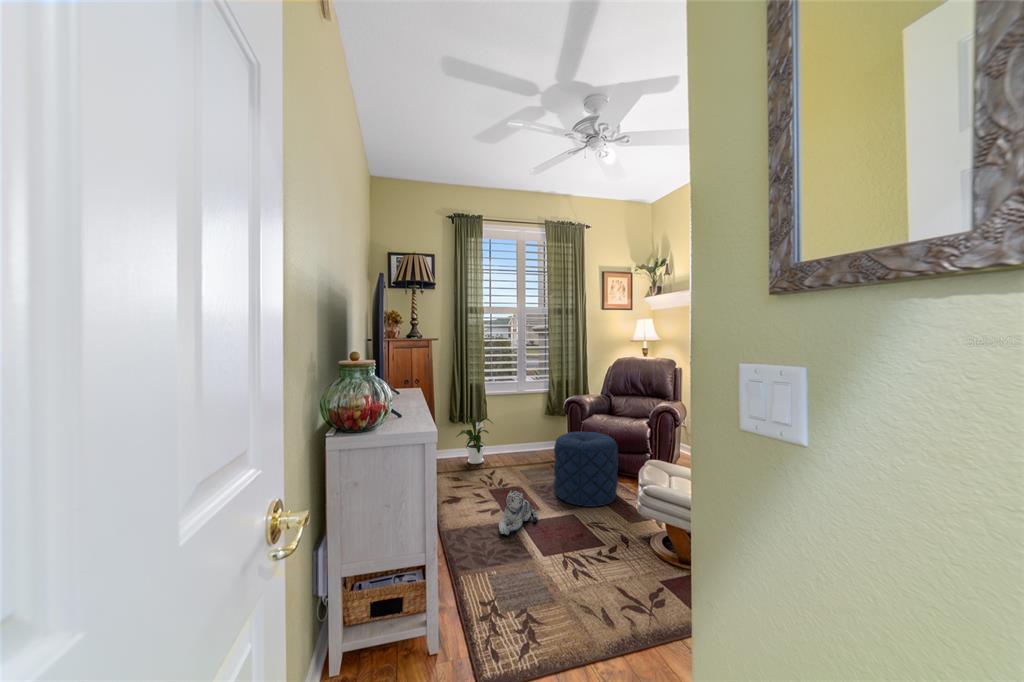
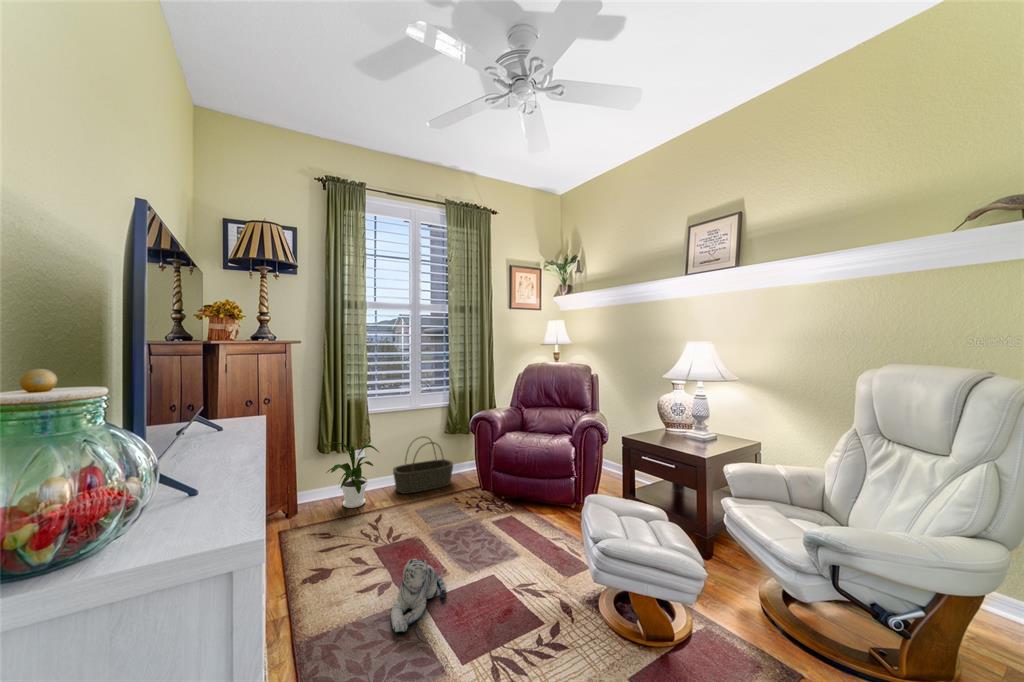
basket: none [504,415,551,459] -> present [393,436,453,494]
pouf: present [554,431,618,507] -> none [463,458,542,558]

